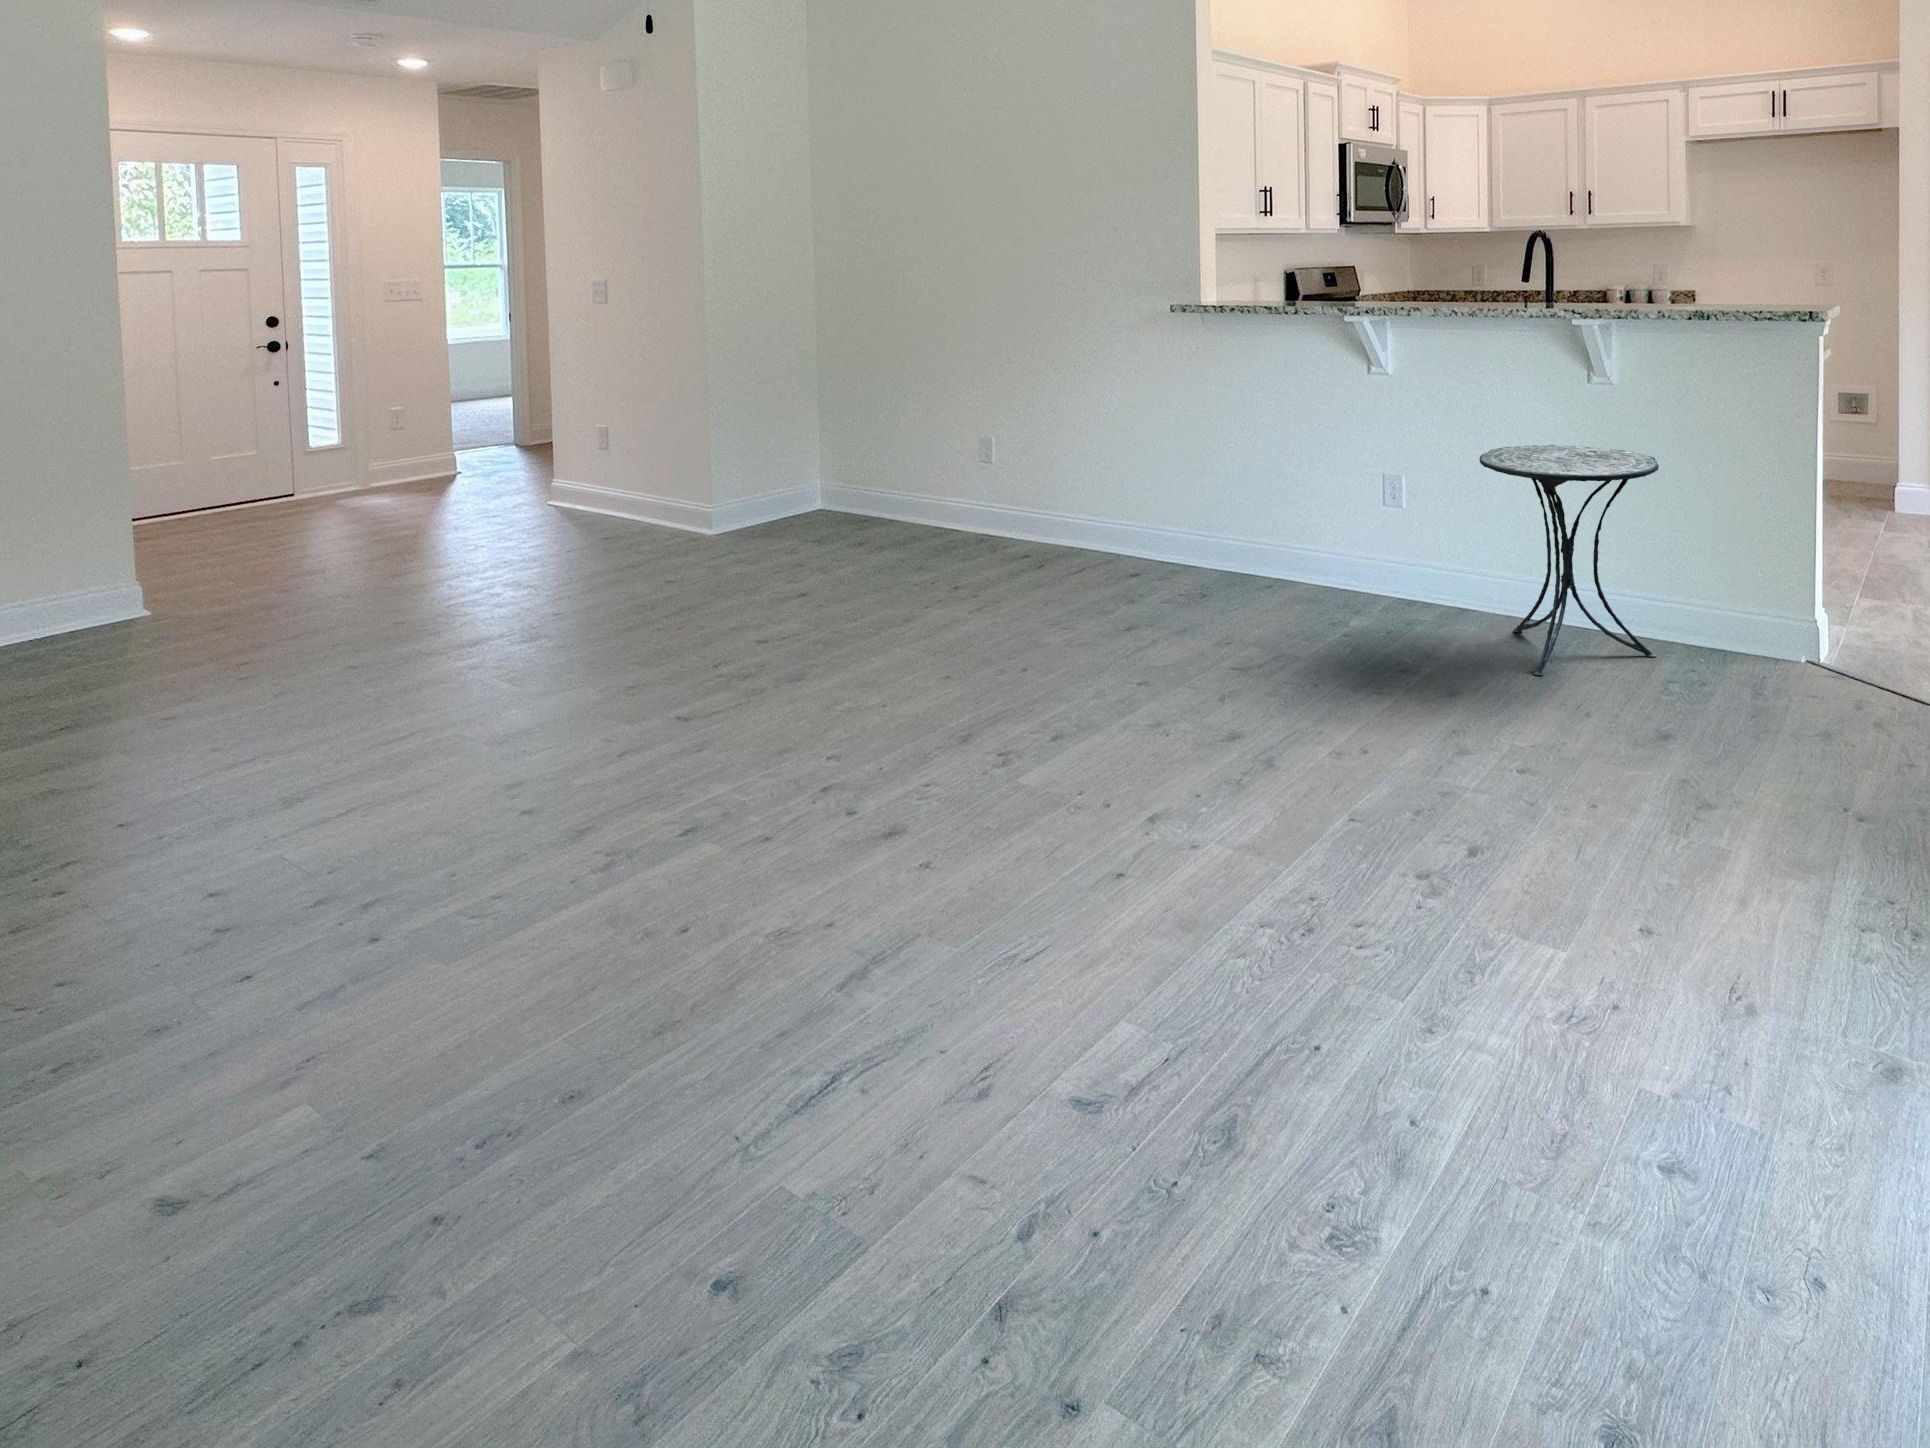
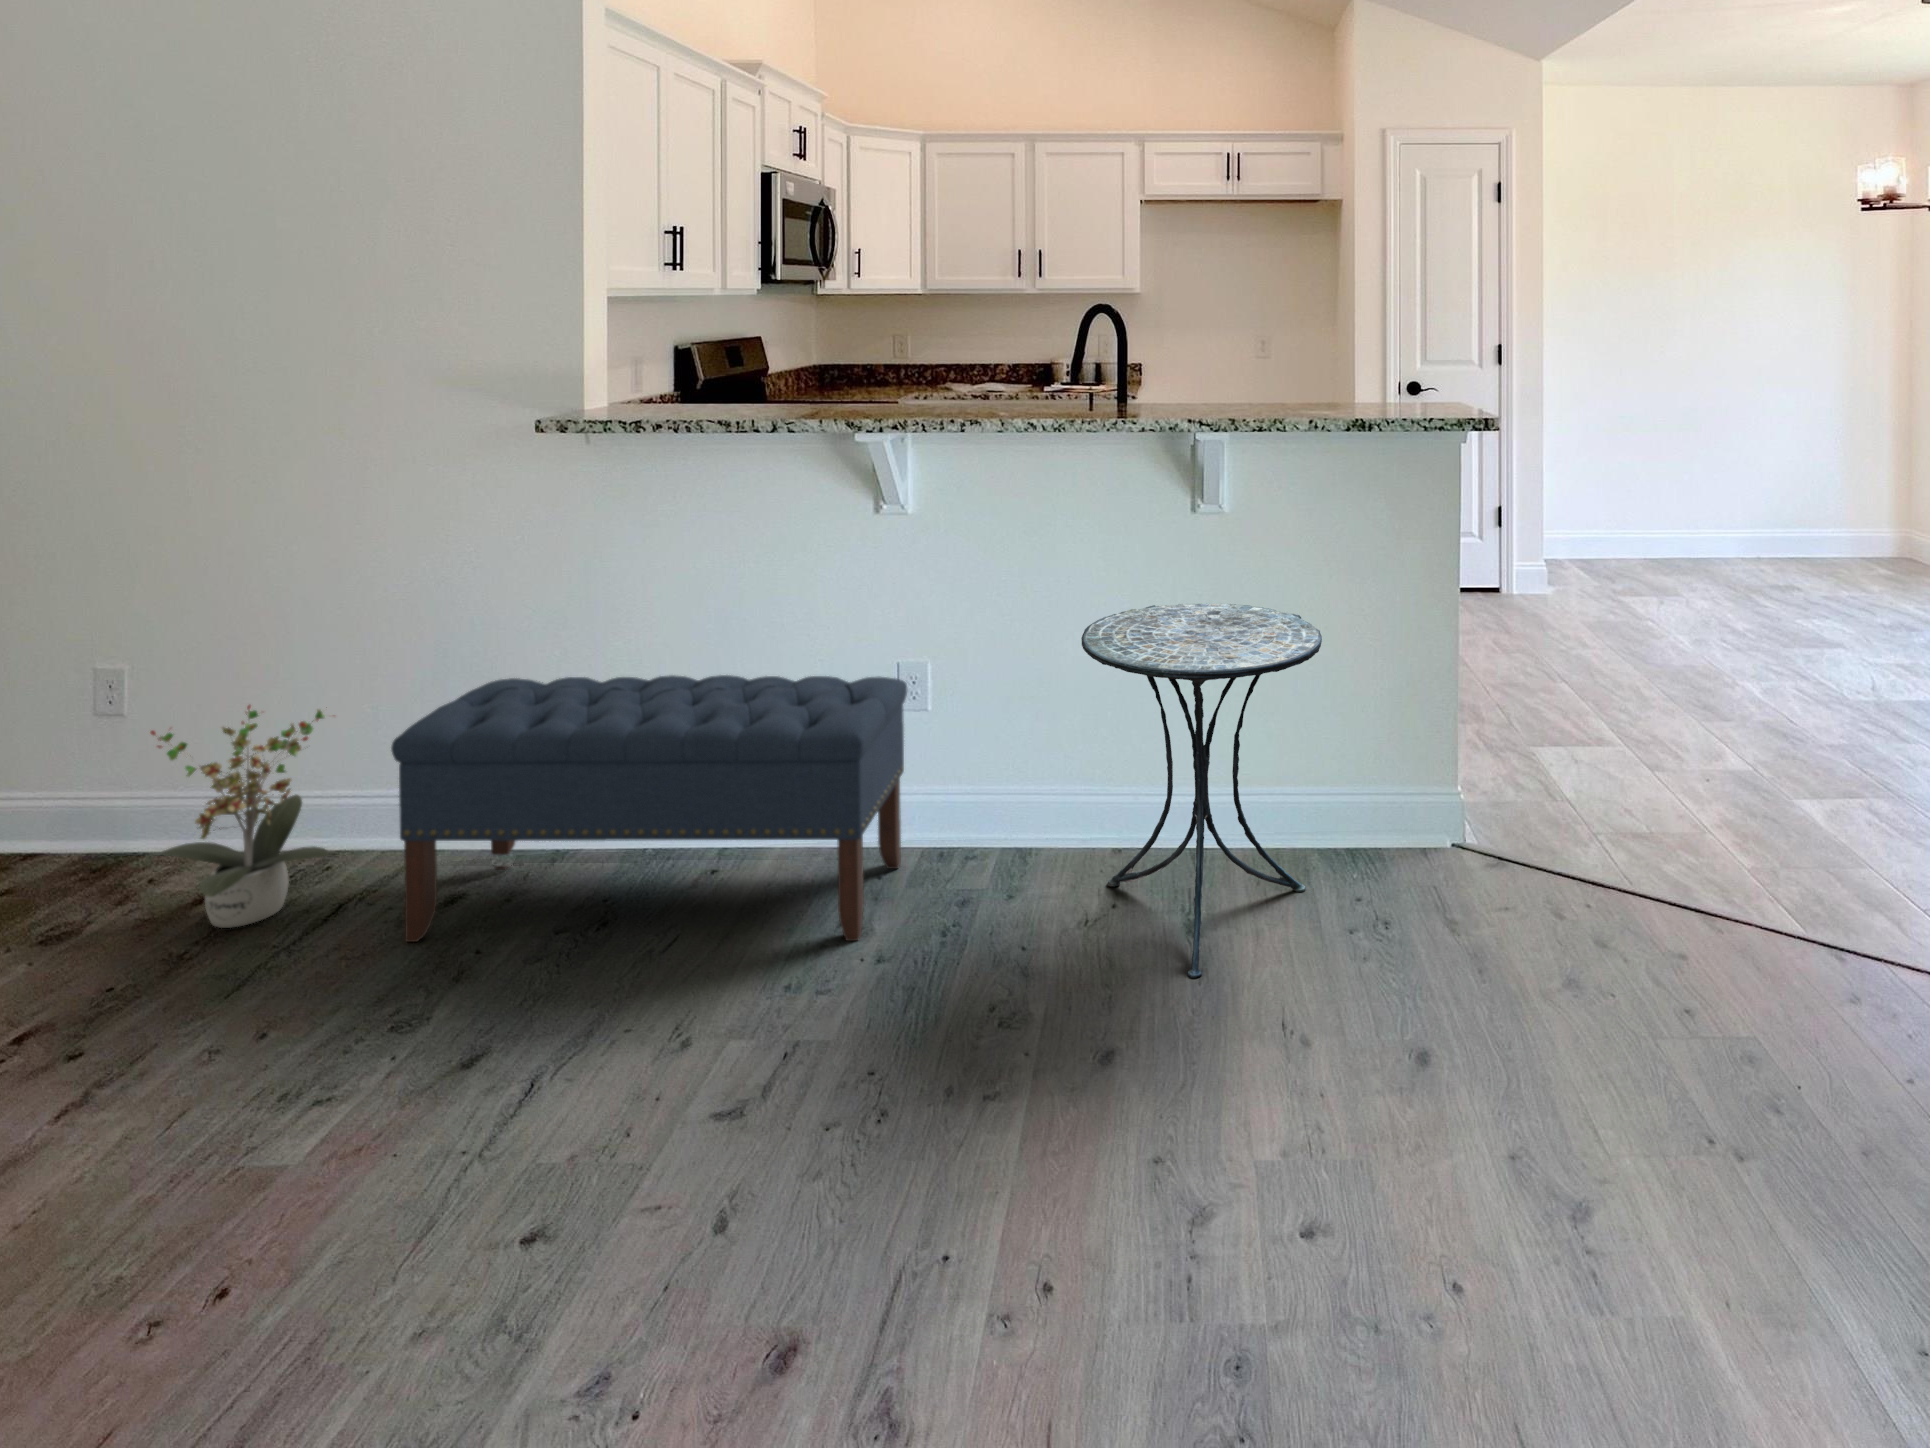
potted plant: none [1010,457,1090,568] -> present [151,705,329,928]
bench: none [1109,457,1391,626] -> present [391,675,907,942]

